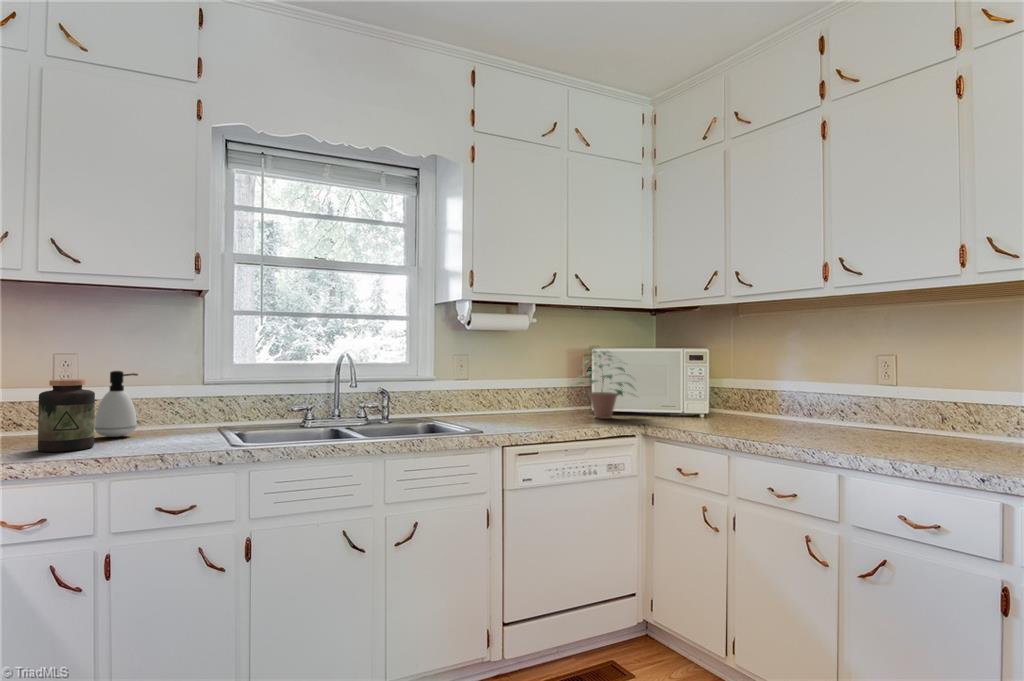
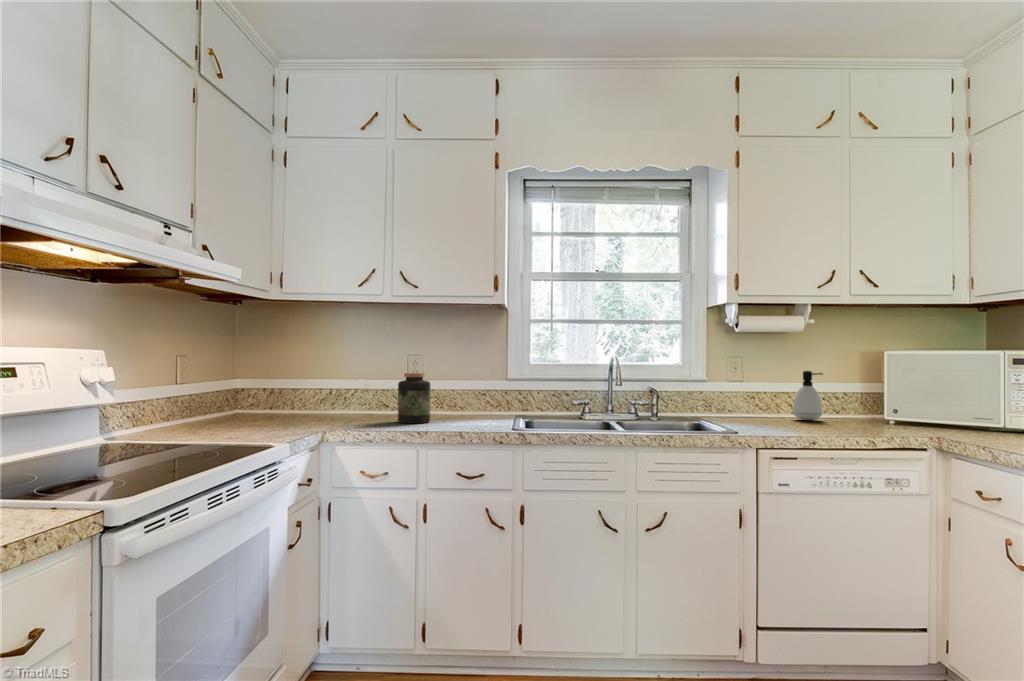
potted plant: present [575,351,633,419] -> none [849,348,946,430]
soap dispenser: present [95,371,138,437] -> present [793,371,823,420]

